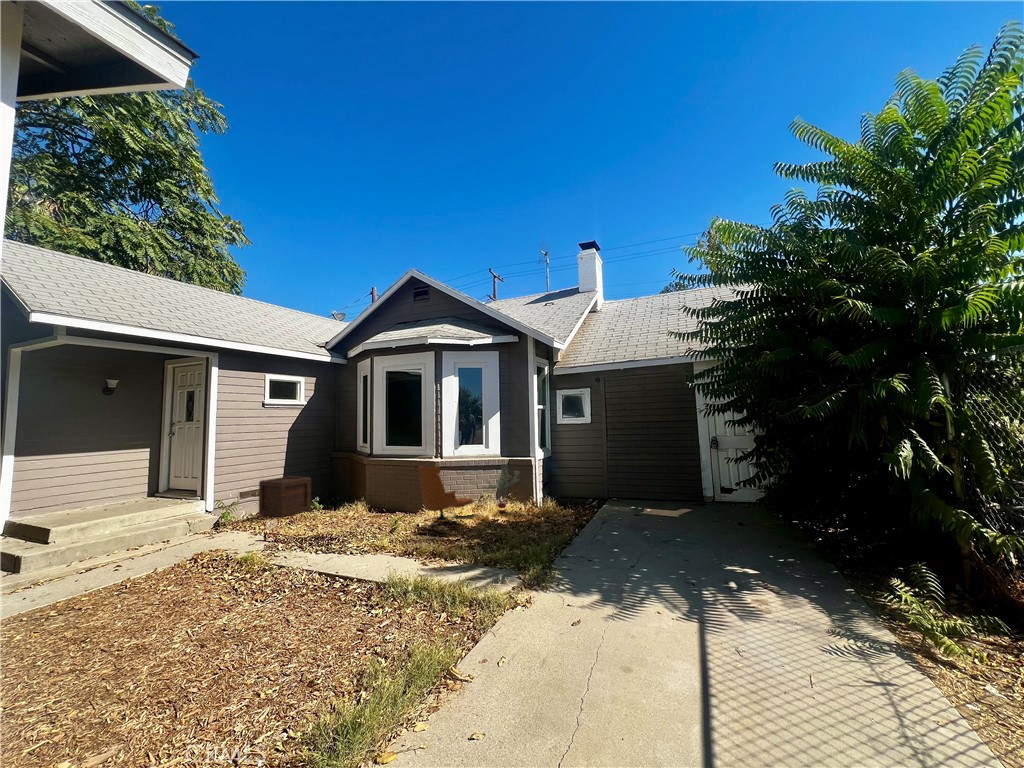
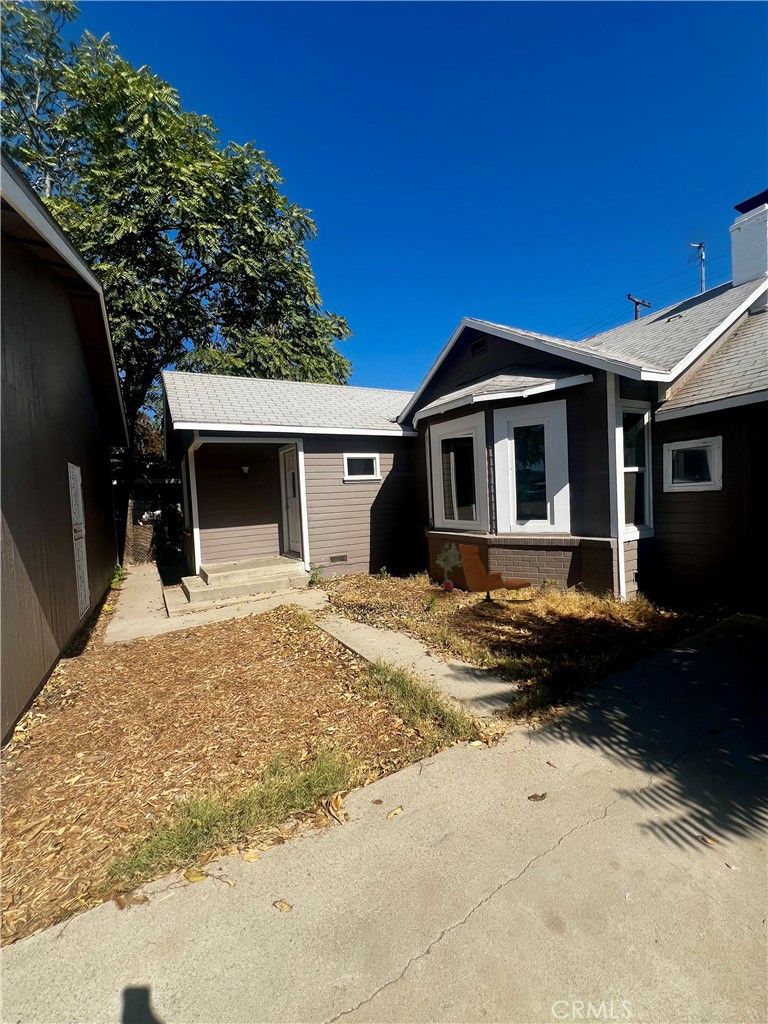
potted tree: present [483,465,519,513] -> present [436,543,462,591]
wooden crate: present [259,476,311,517] -> none [345,545,387,581]

